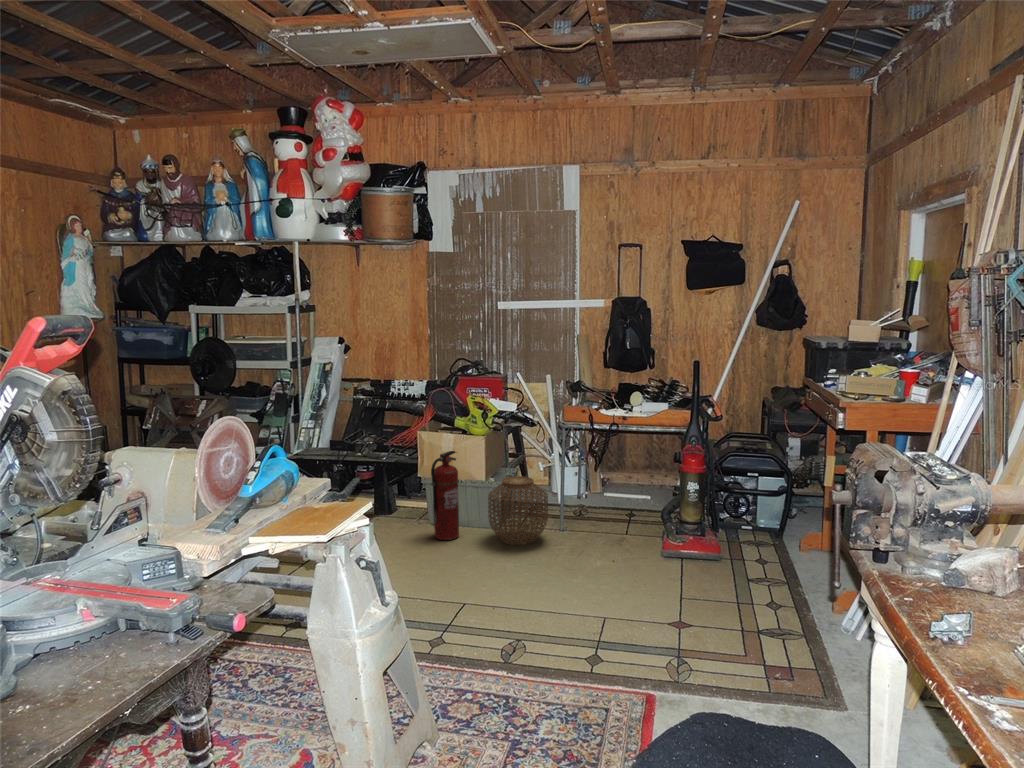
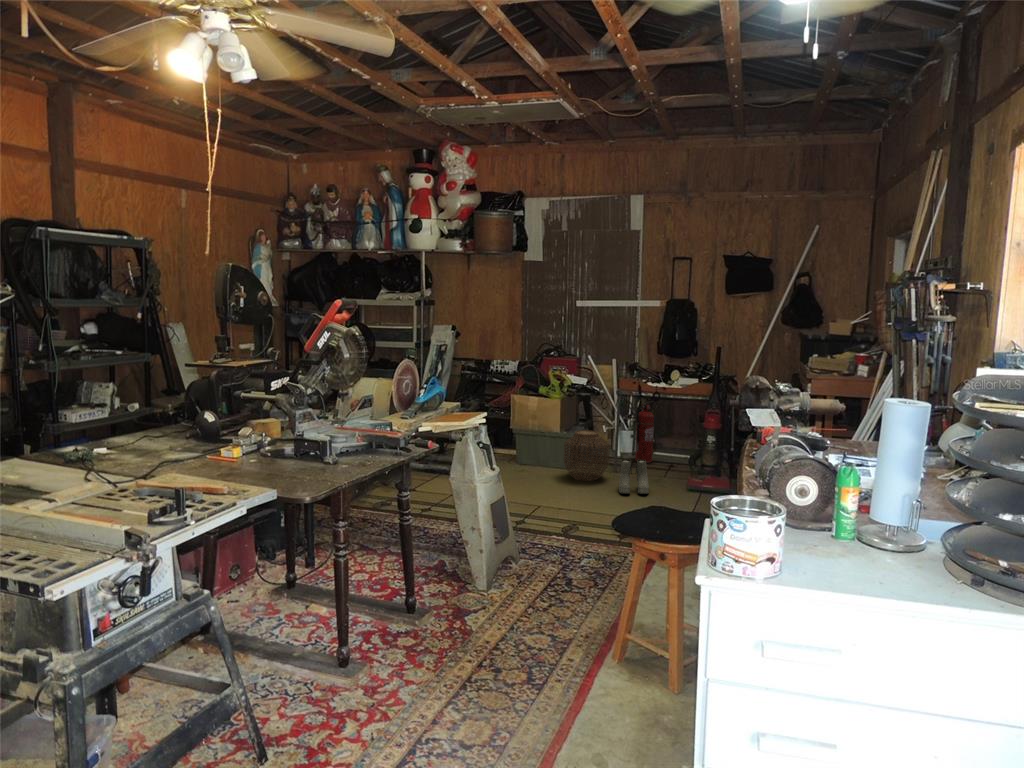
fire extinguisher: present [431,451,459,540] -> present [635,401,654,463]
boots: none [563,516,603,566] -> present [619,459,649,494]

